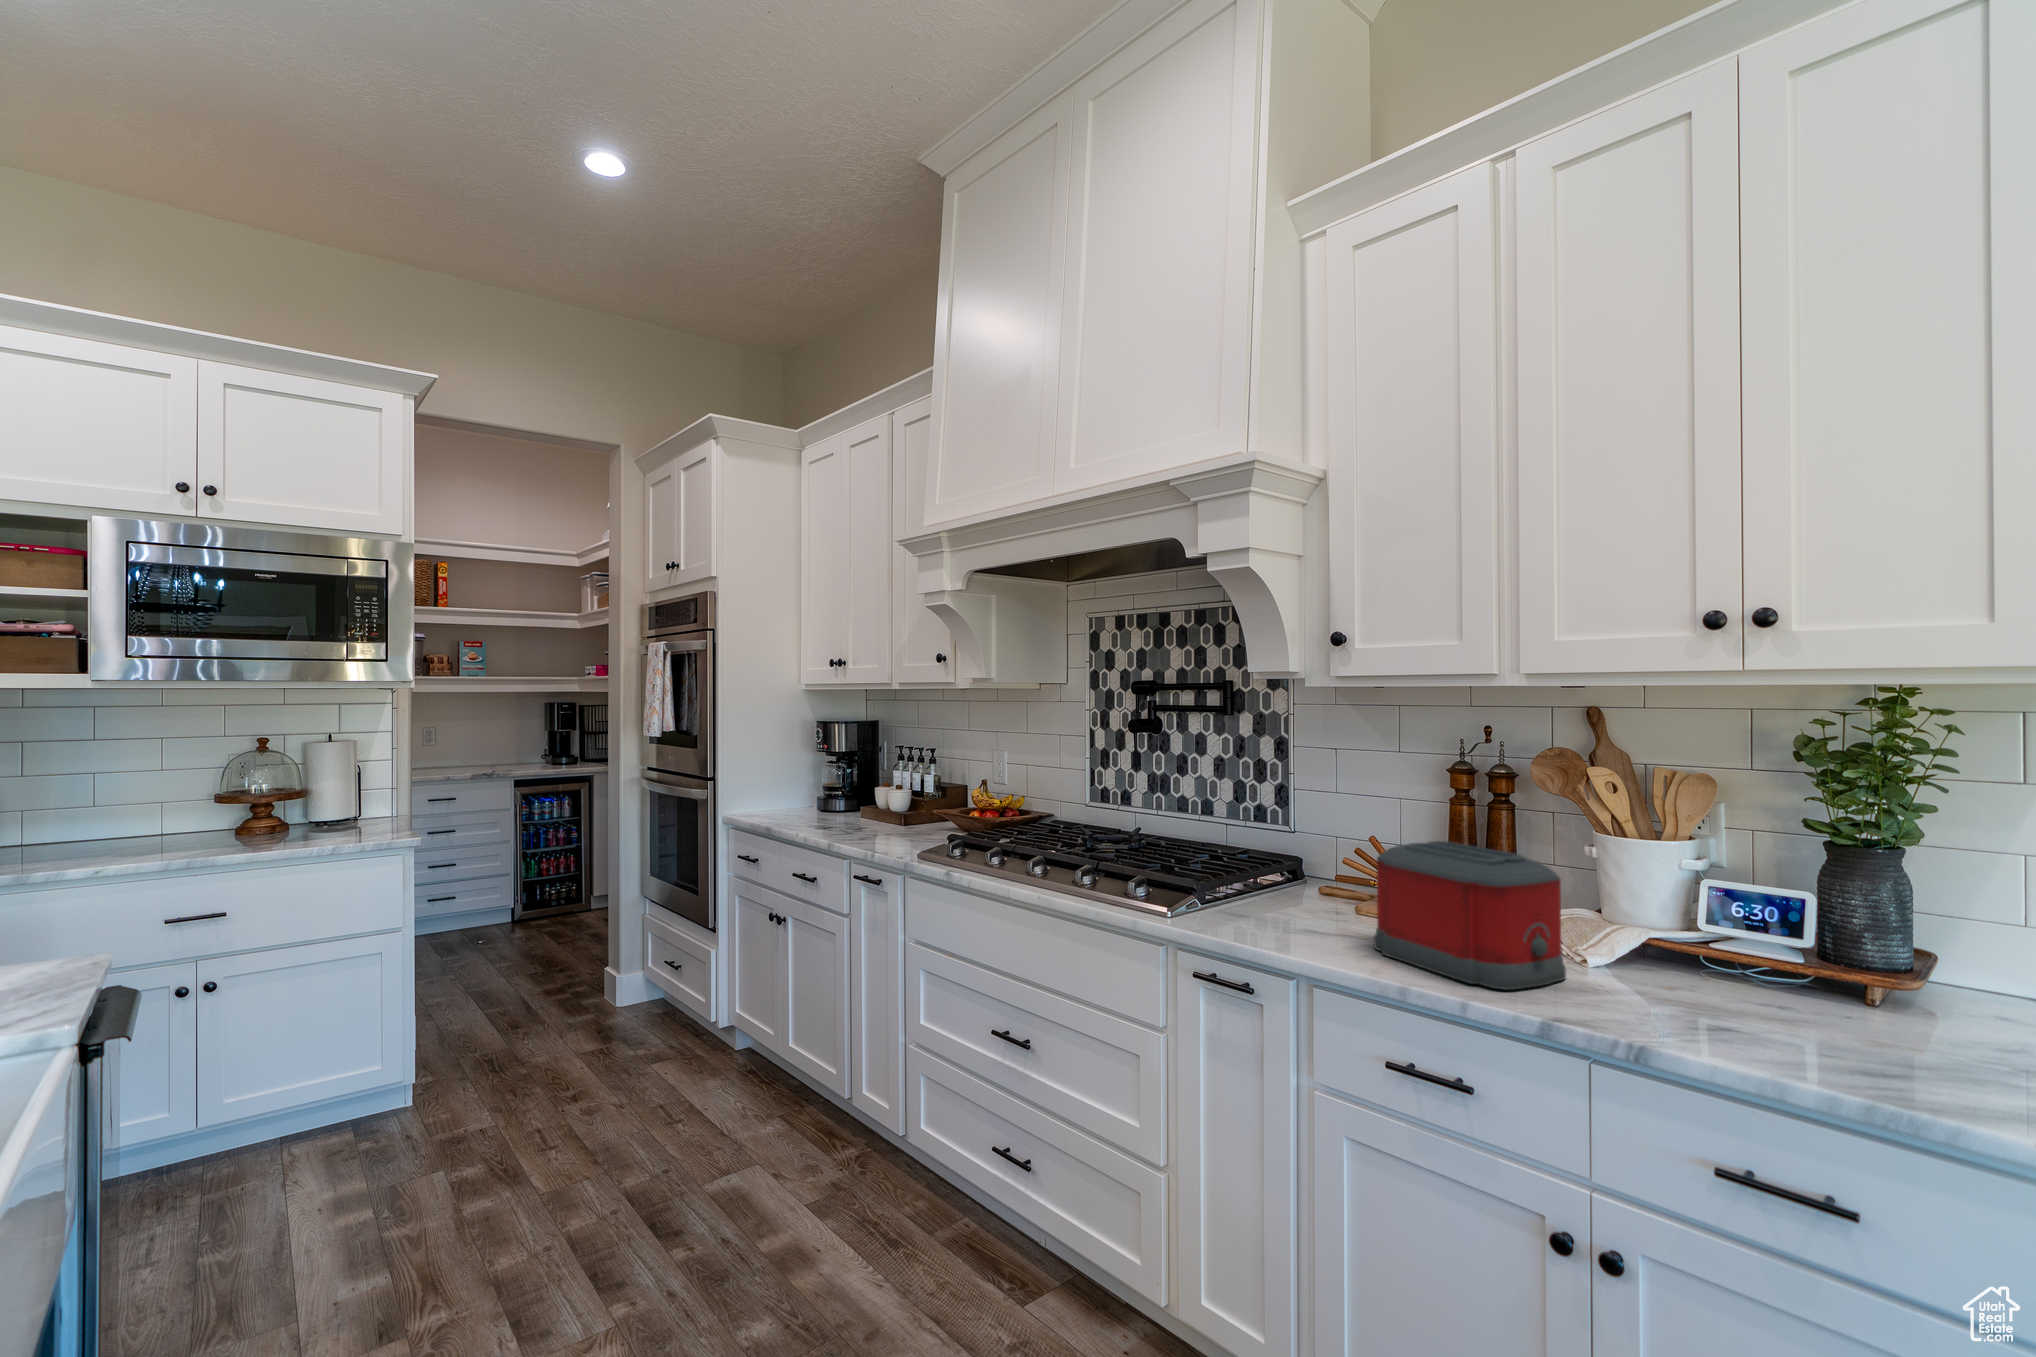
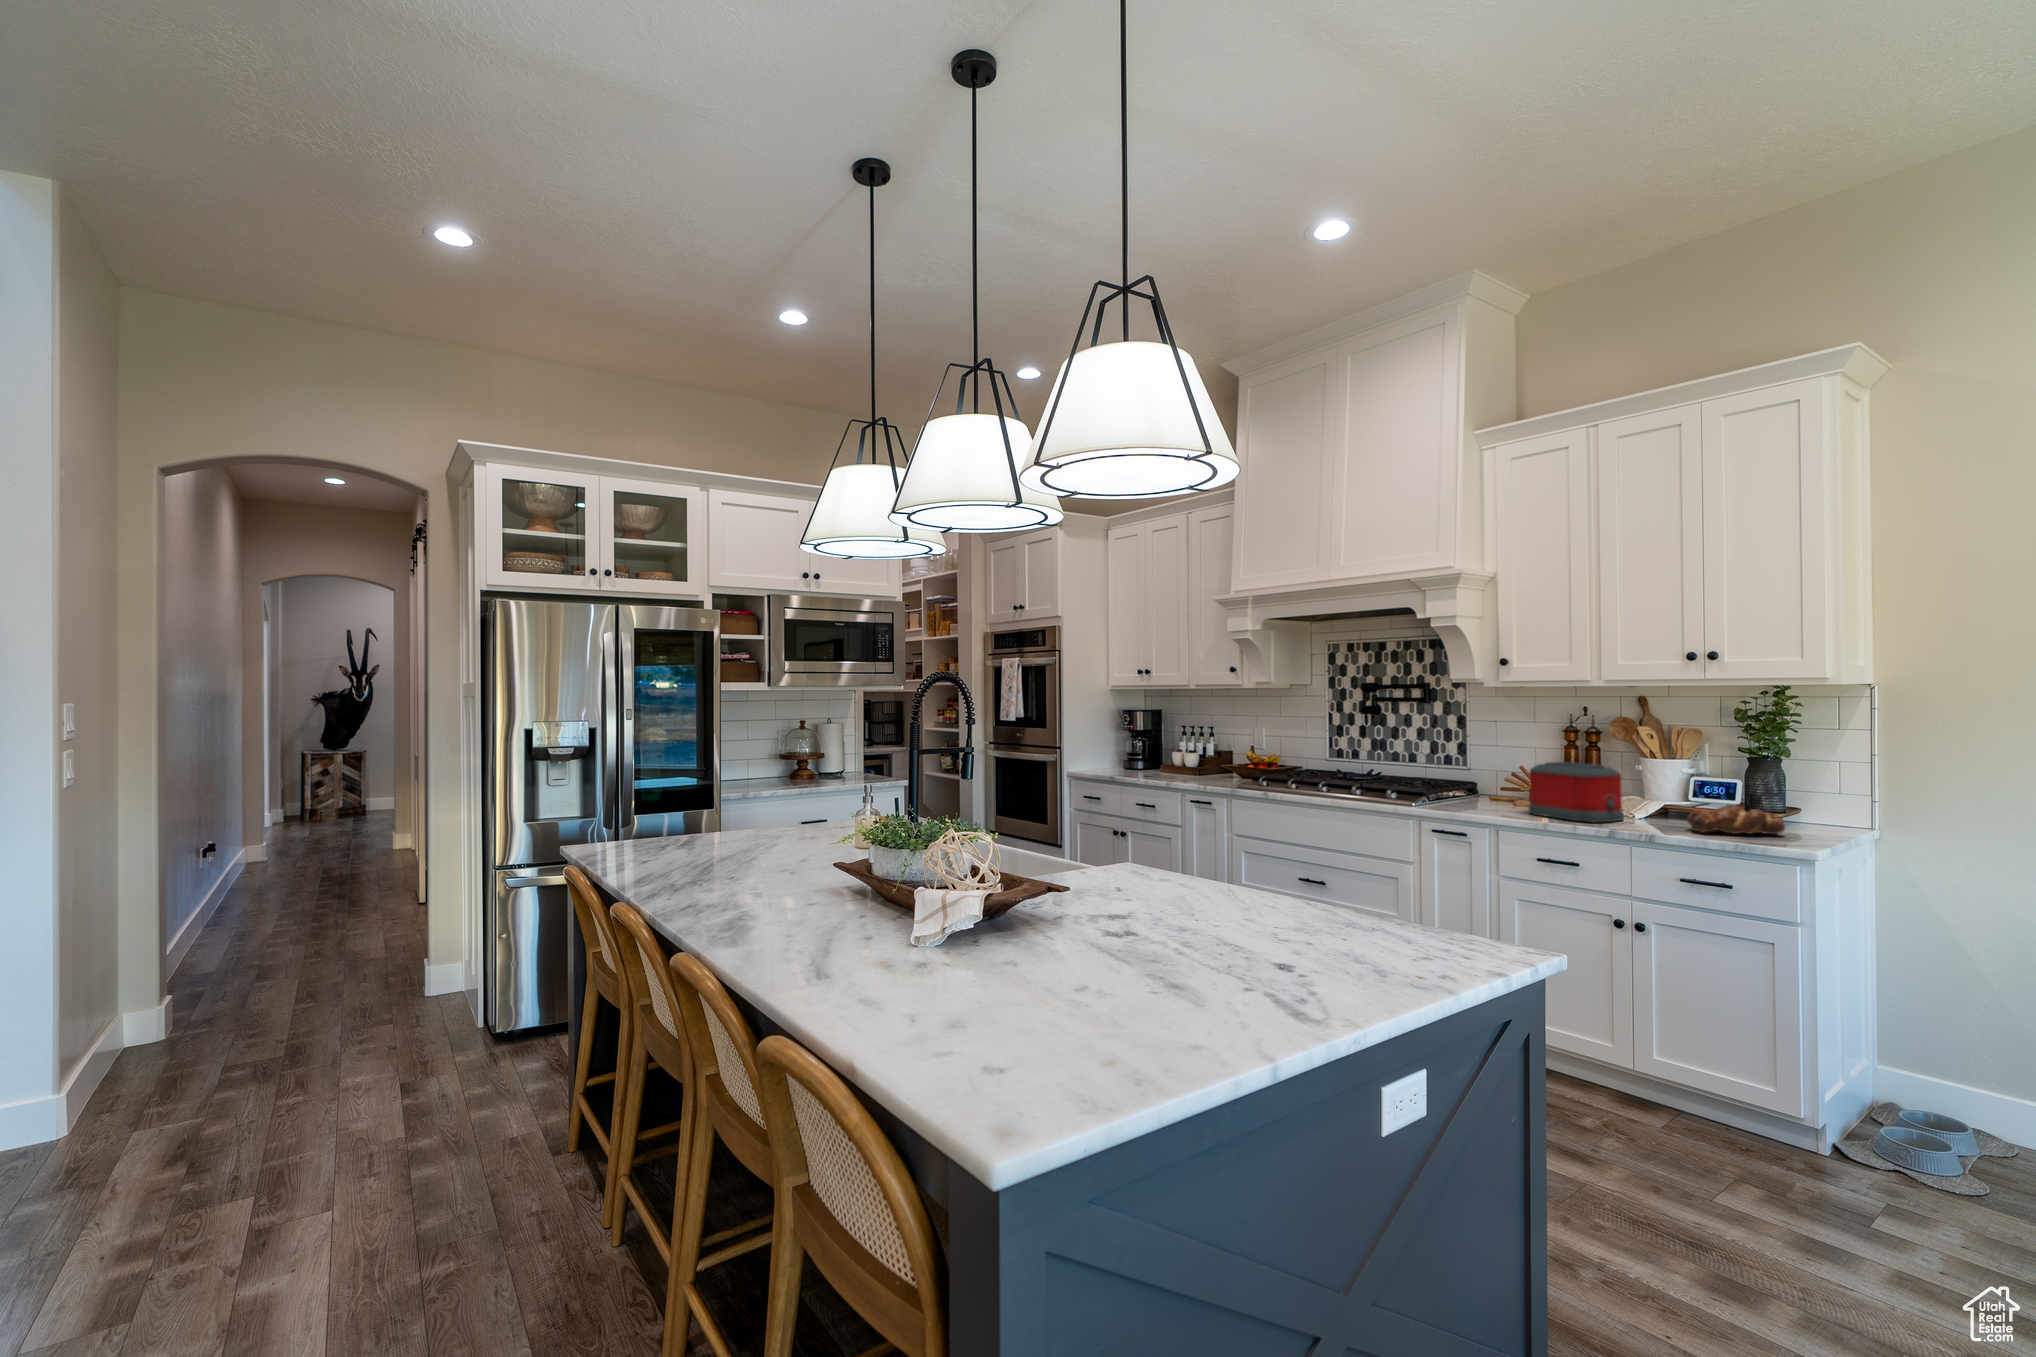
bread loaf: none [1713,968,1959,1055] -> present [1687,805,1785,834]

